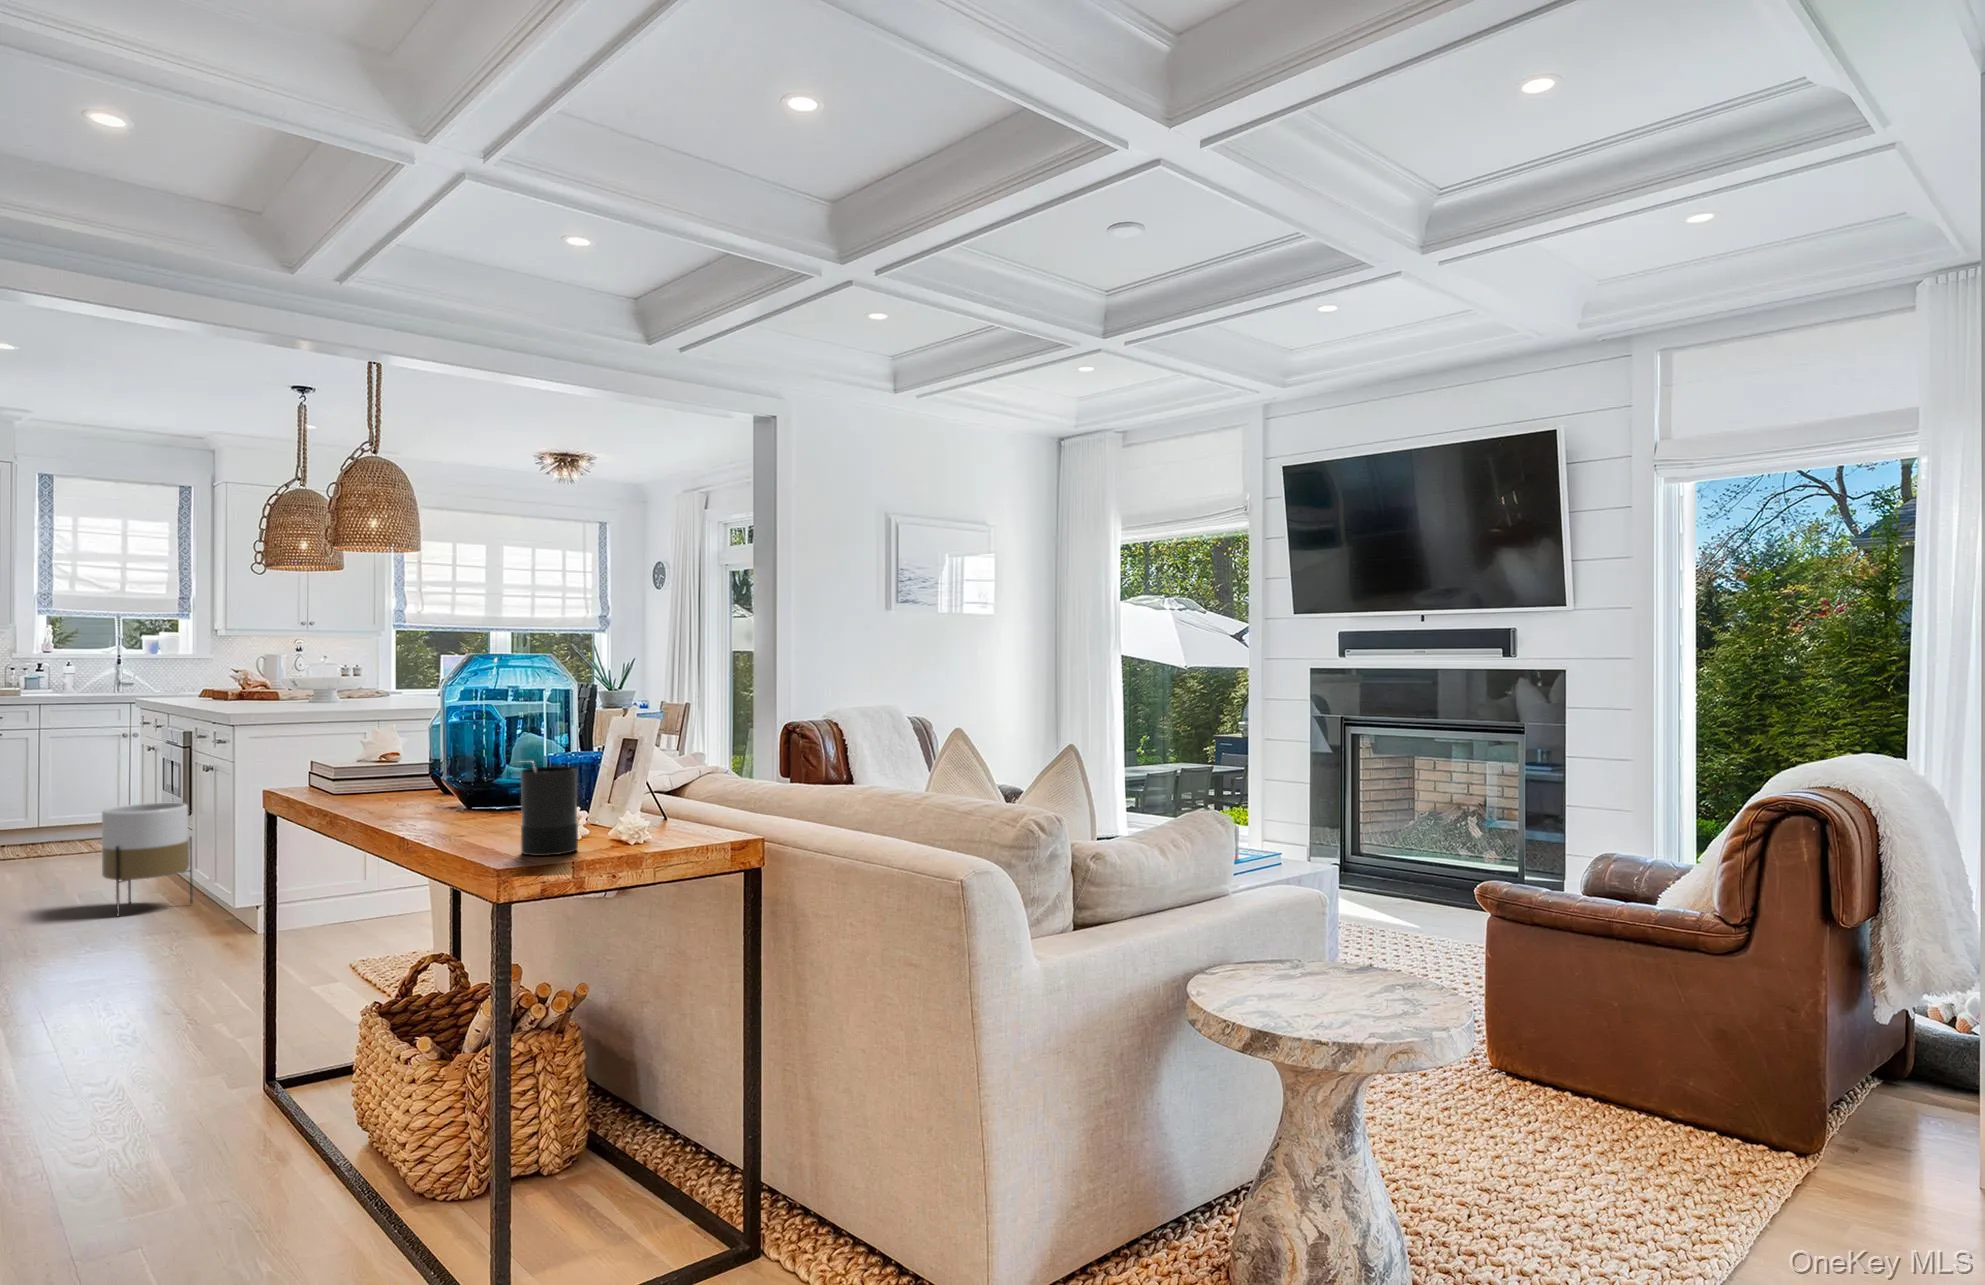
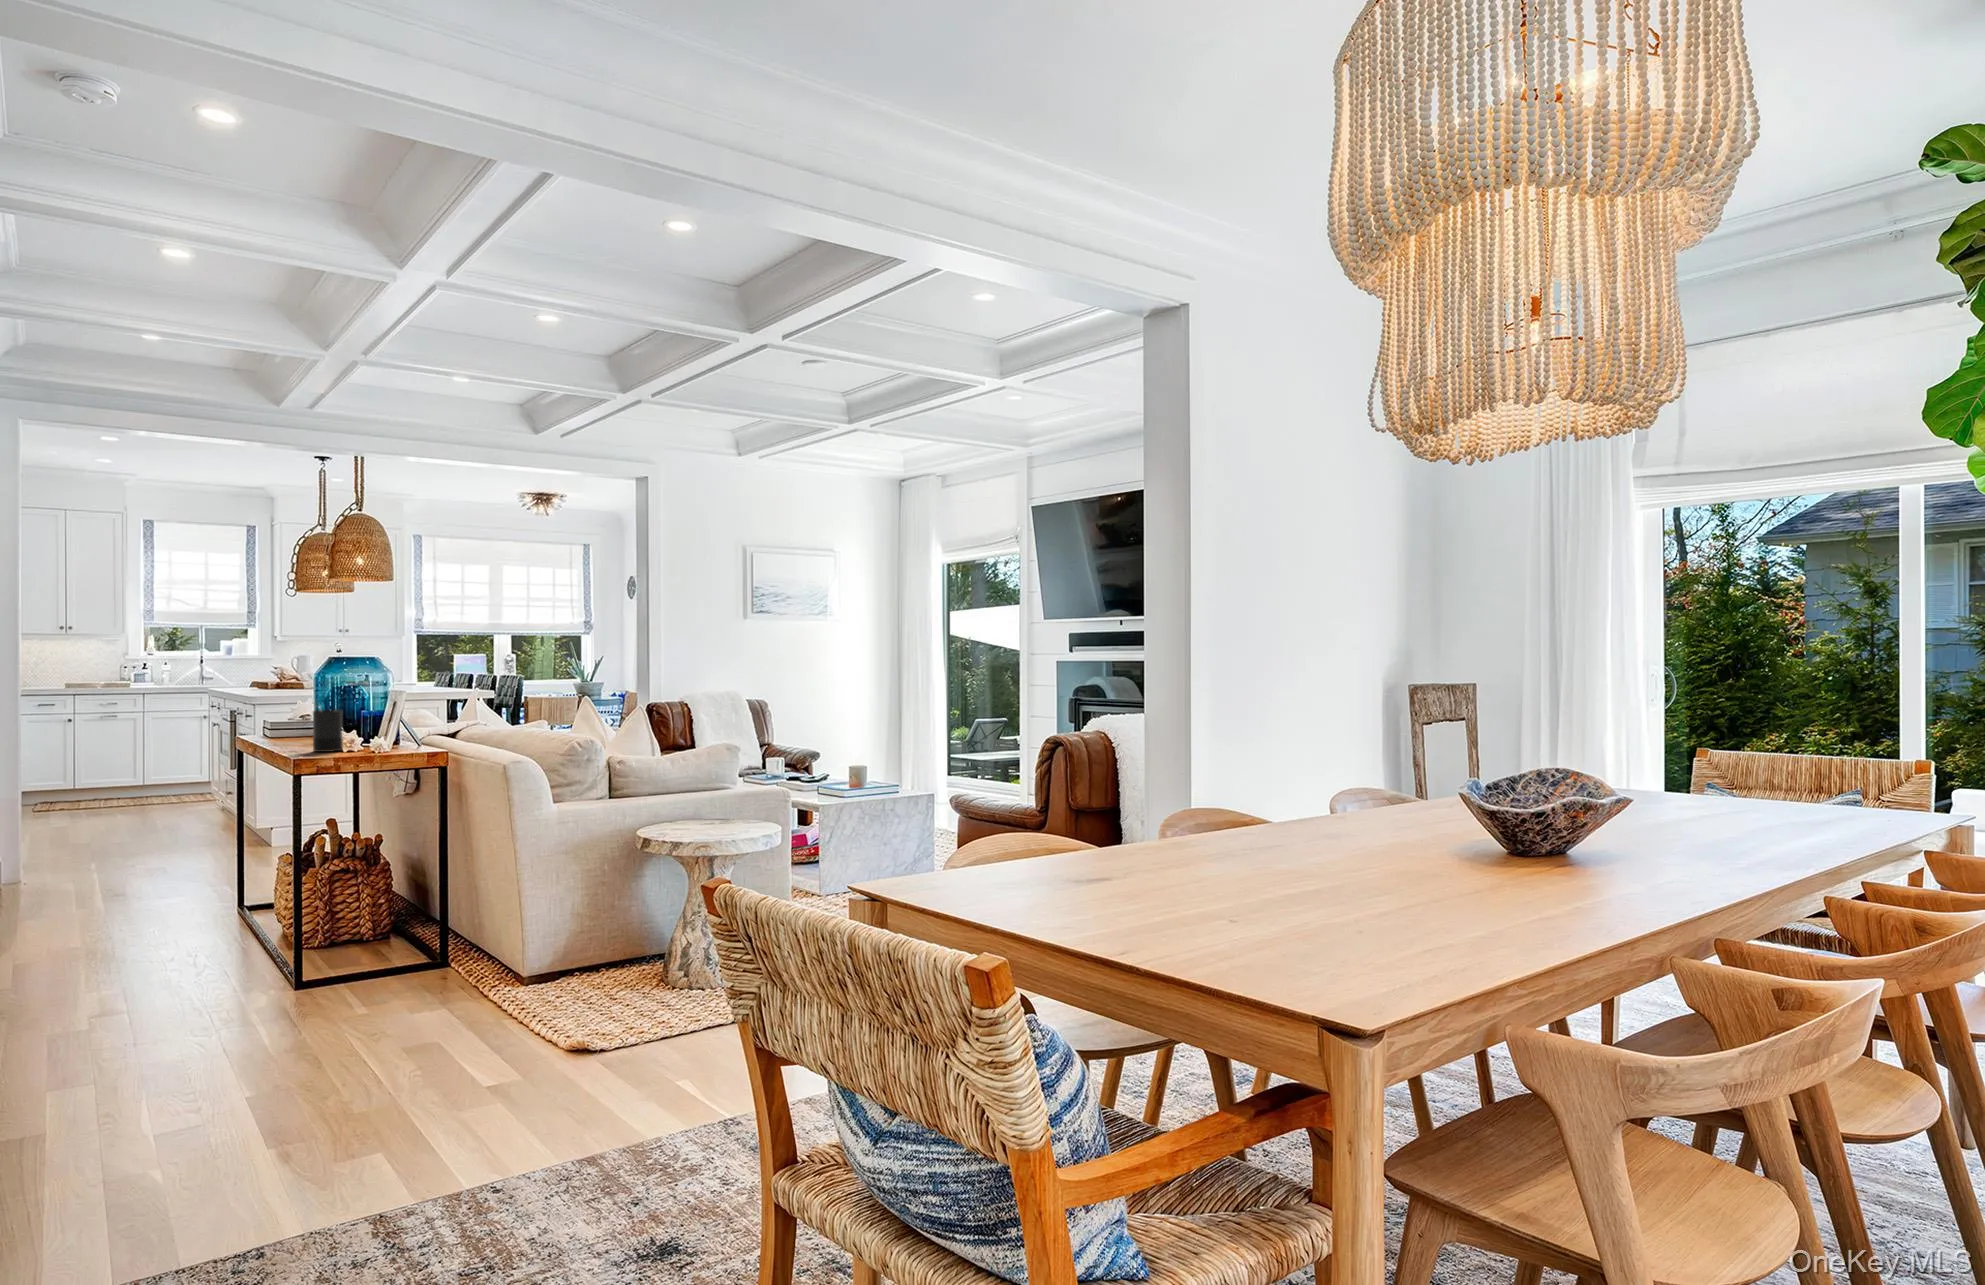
planter: present [102,803,193,917] -> none [175,760,236,837]

